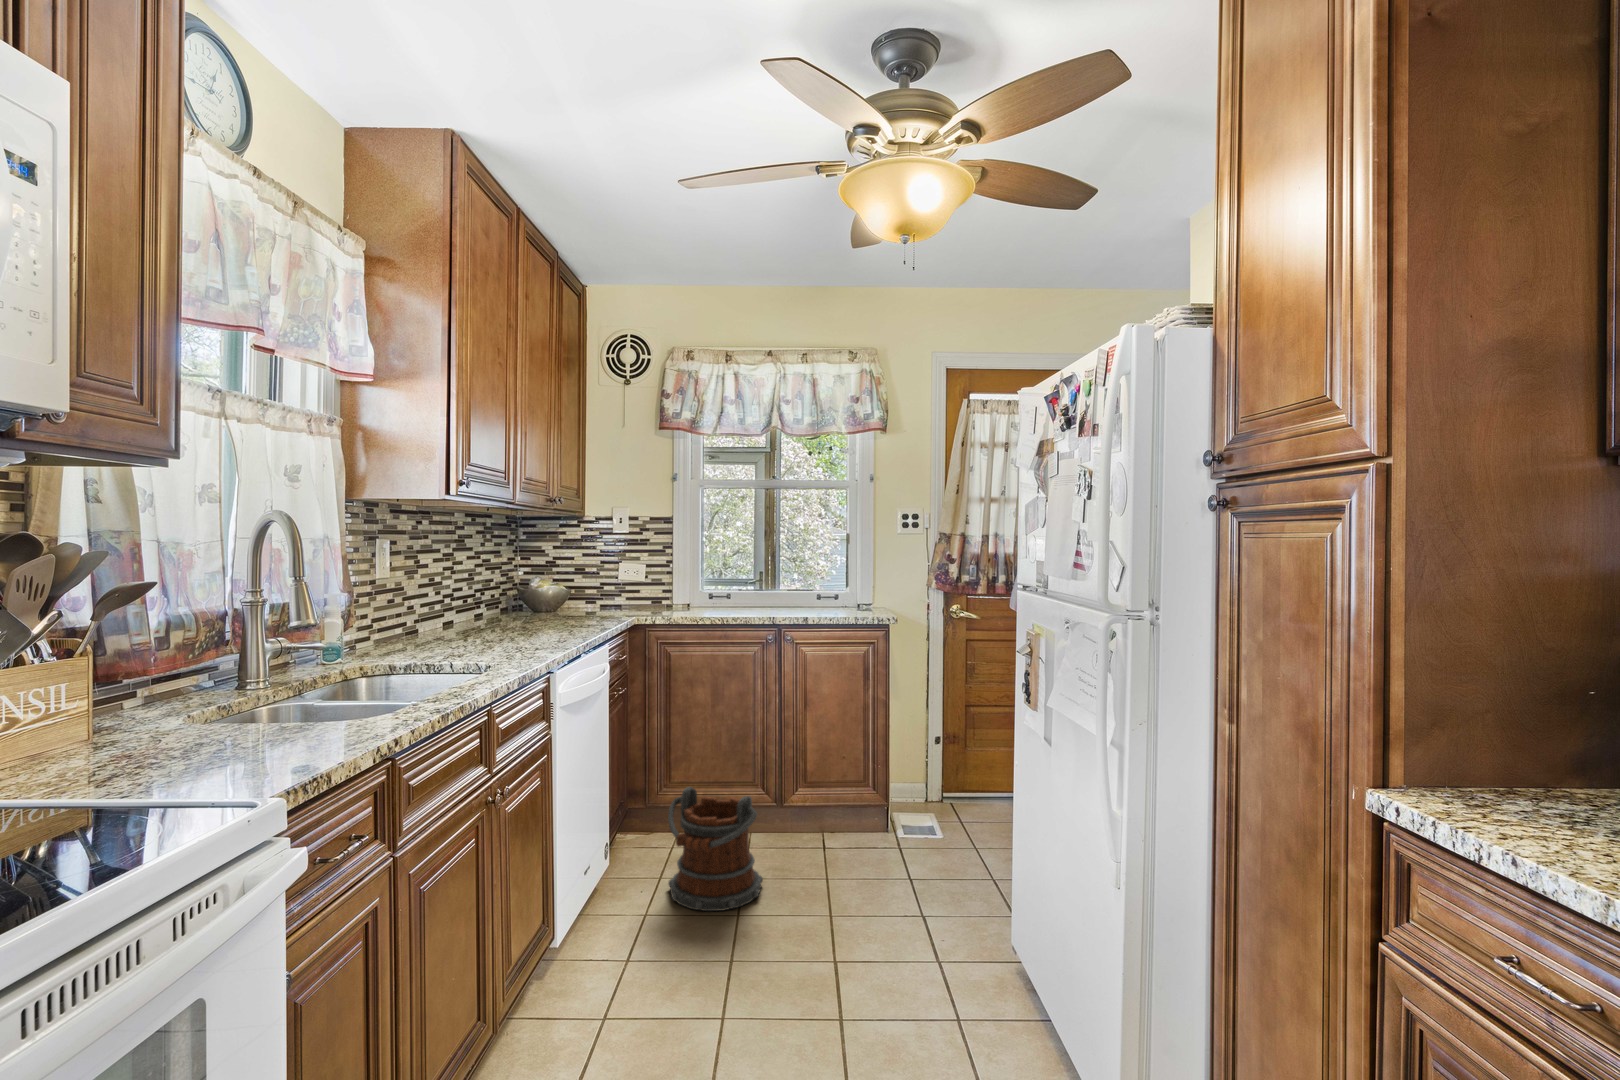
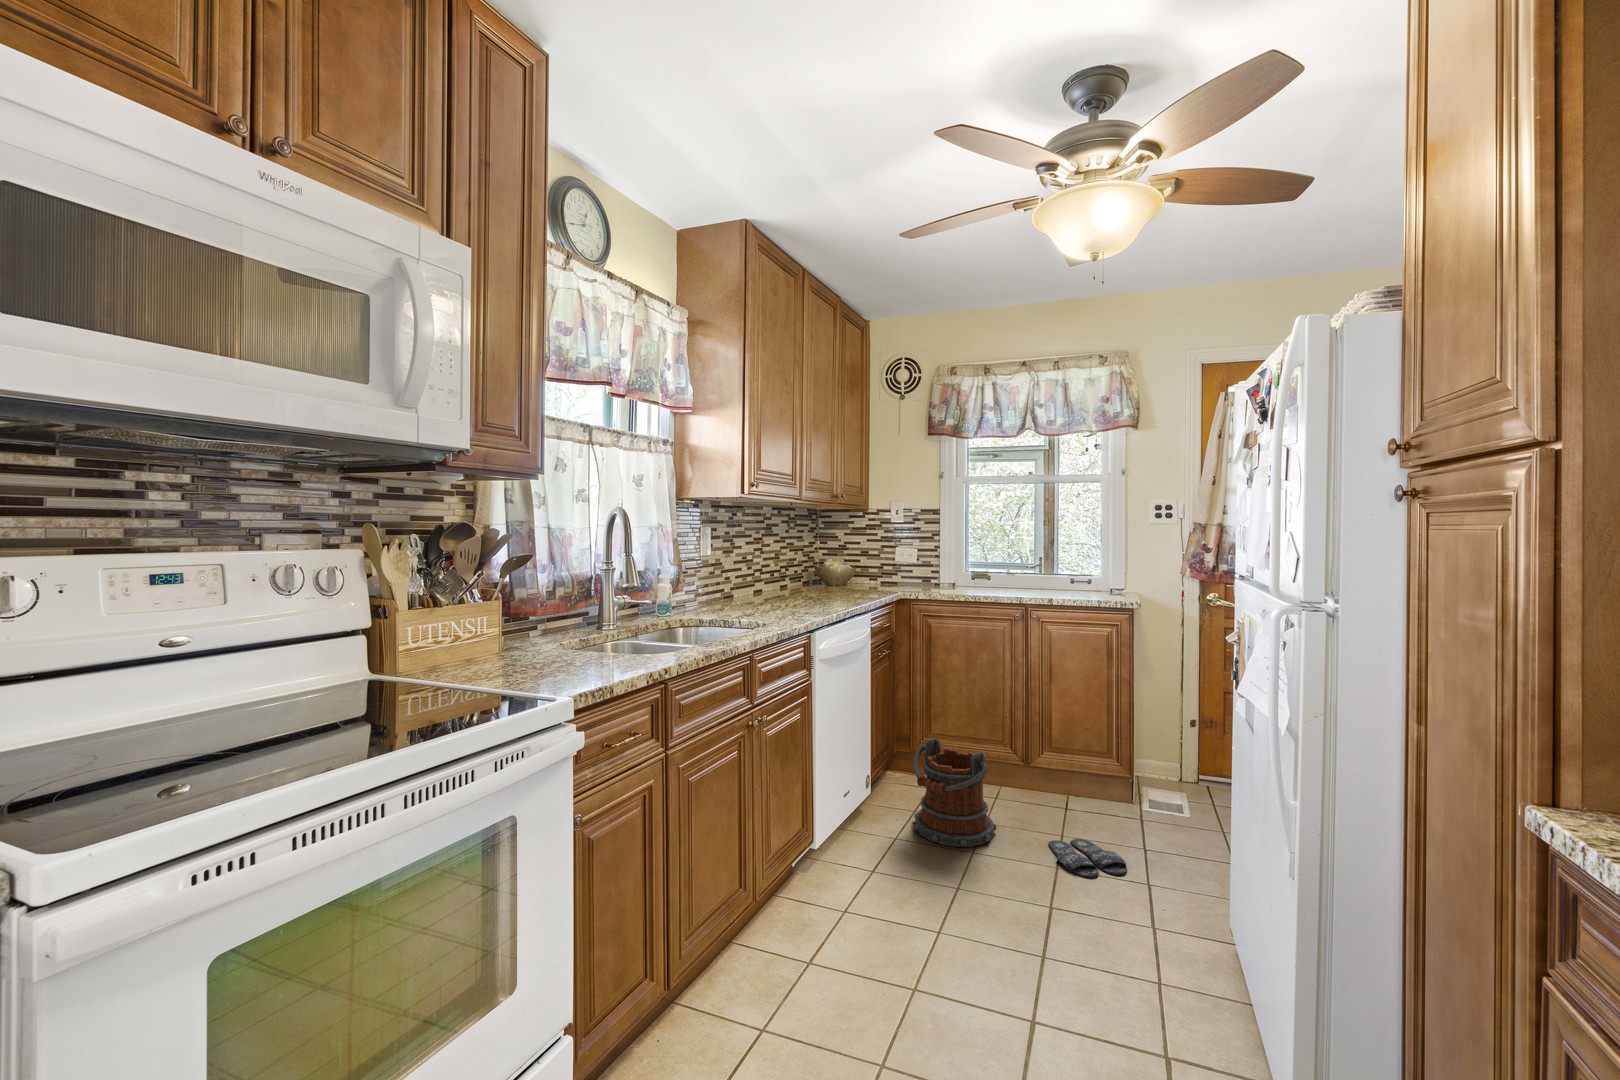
slippers: none [819,875,900,915] -> present [1048,839,1127,878]

